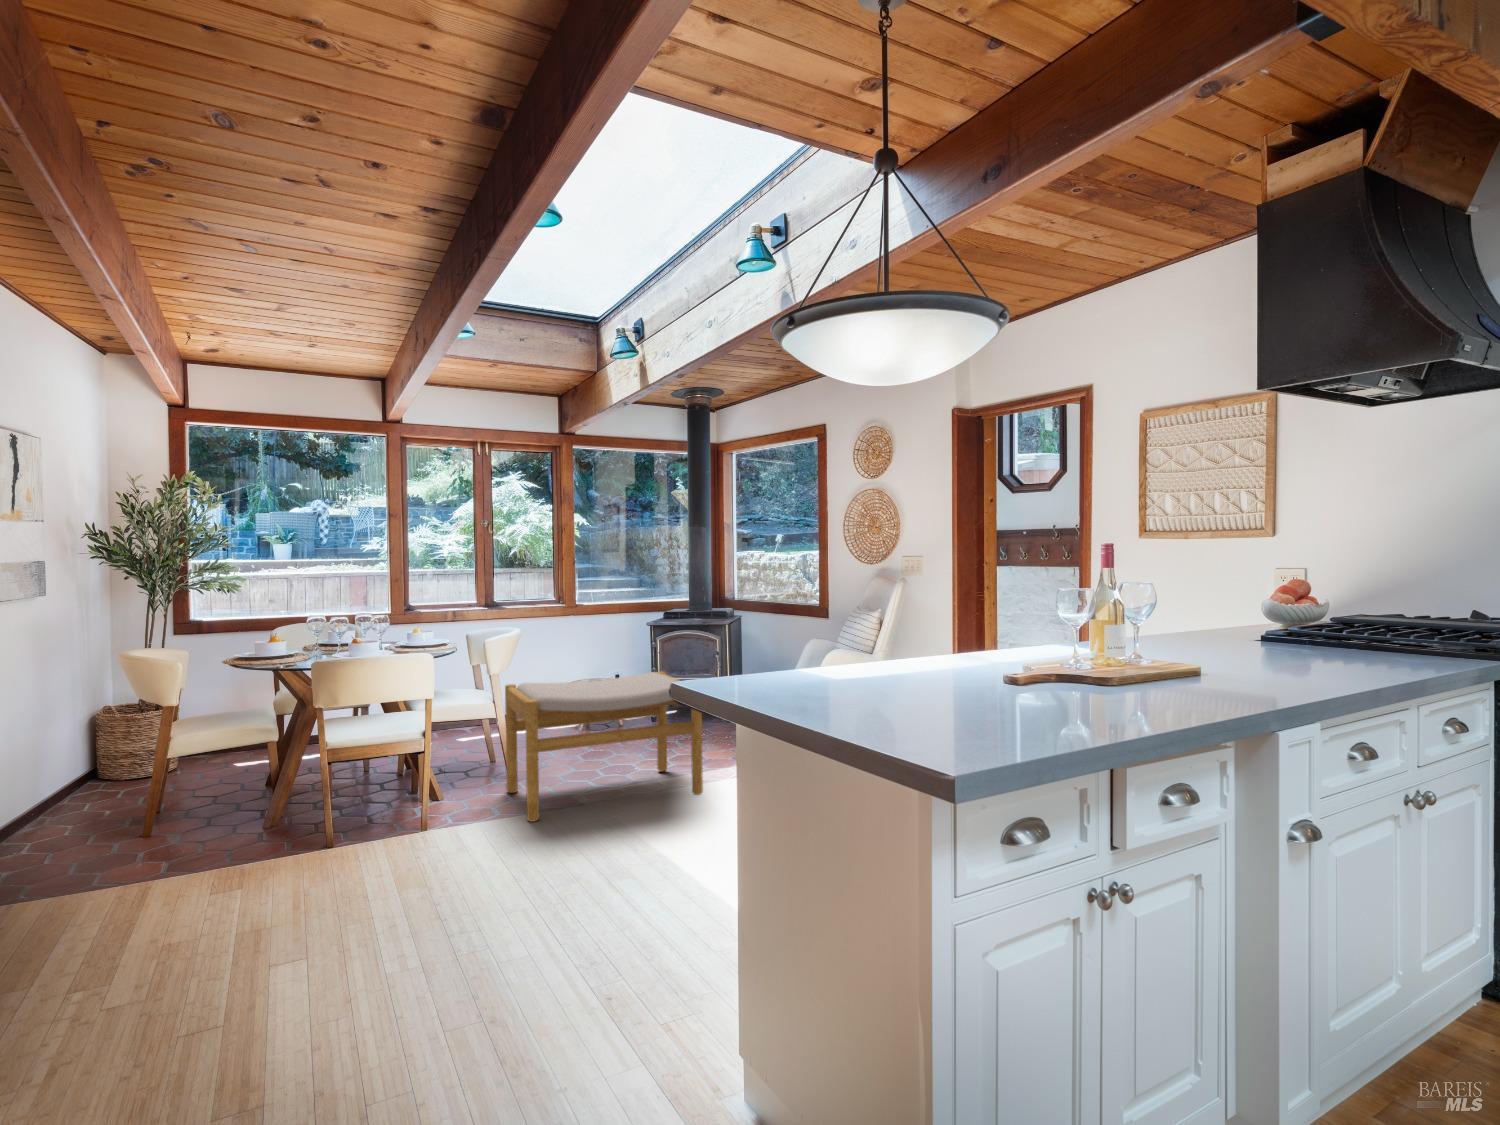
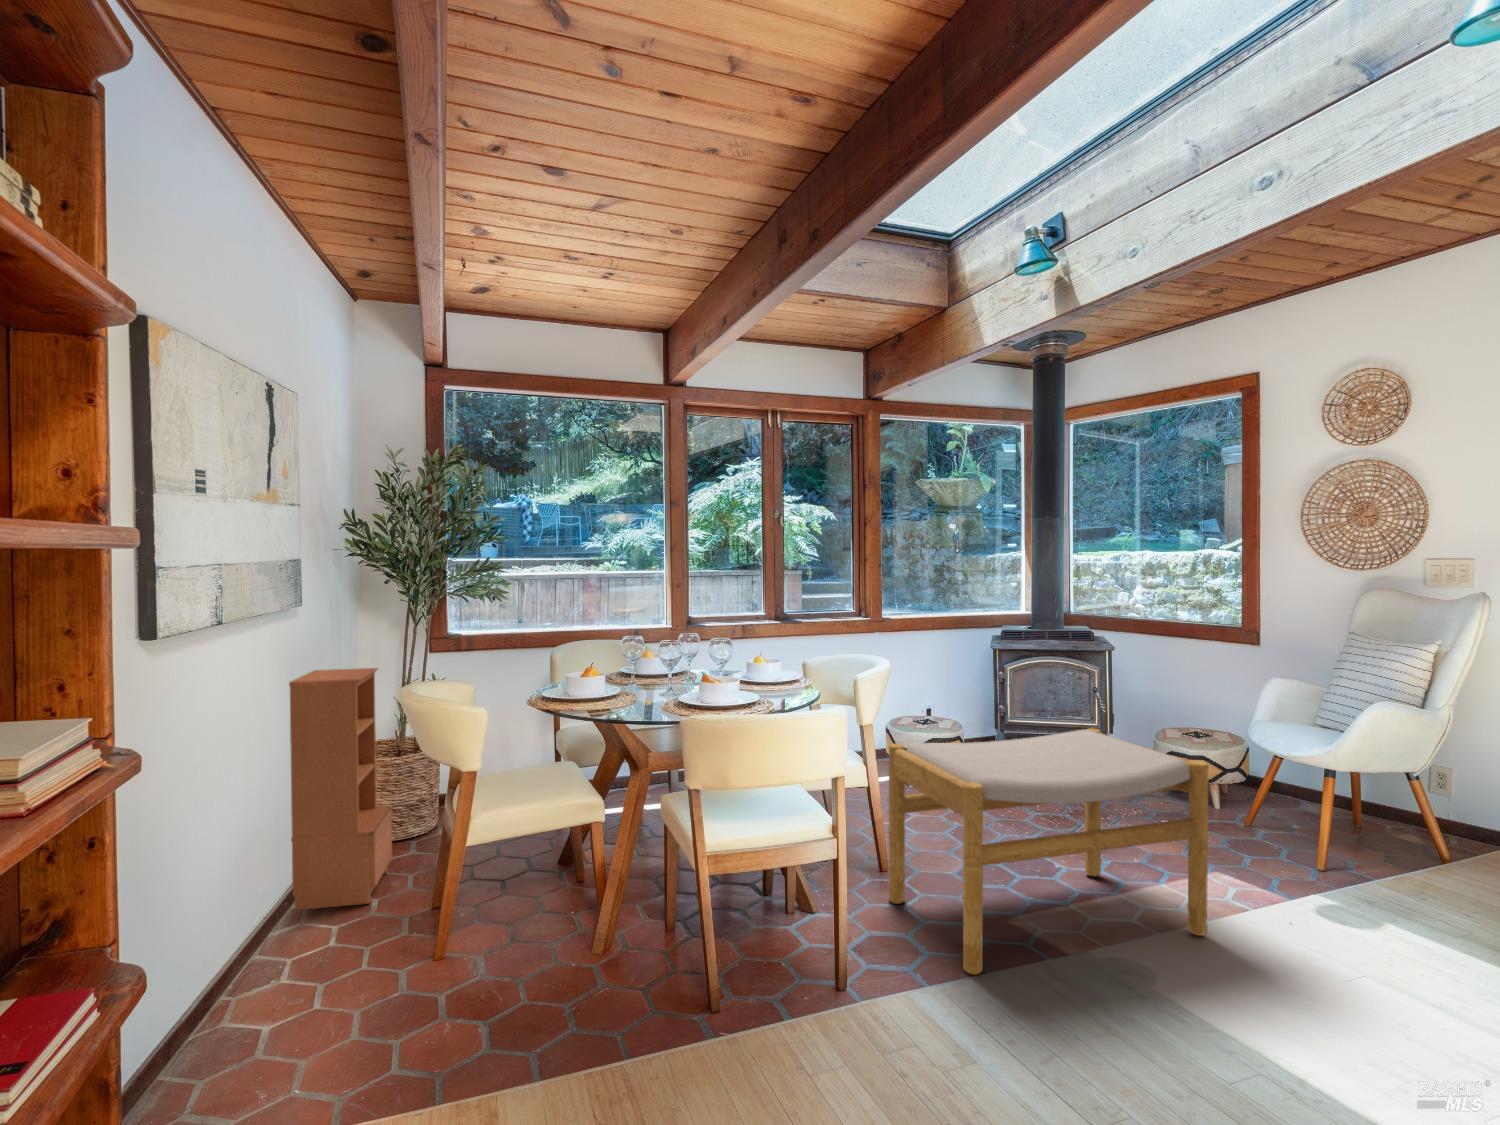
bookcase: none [33,644,127,824] -> present [289,668,392,910]

